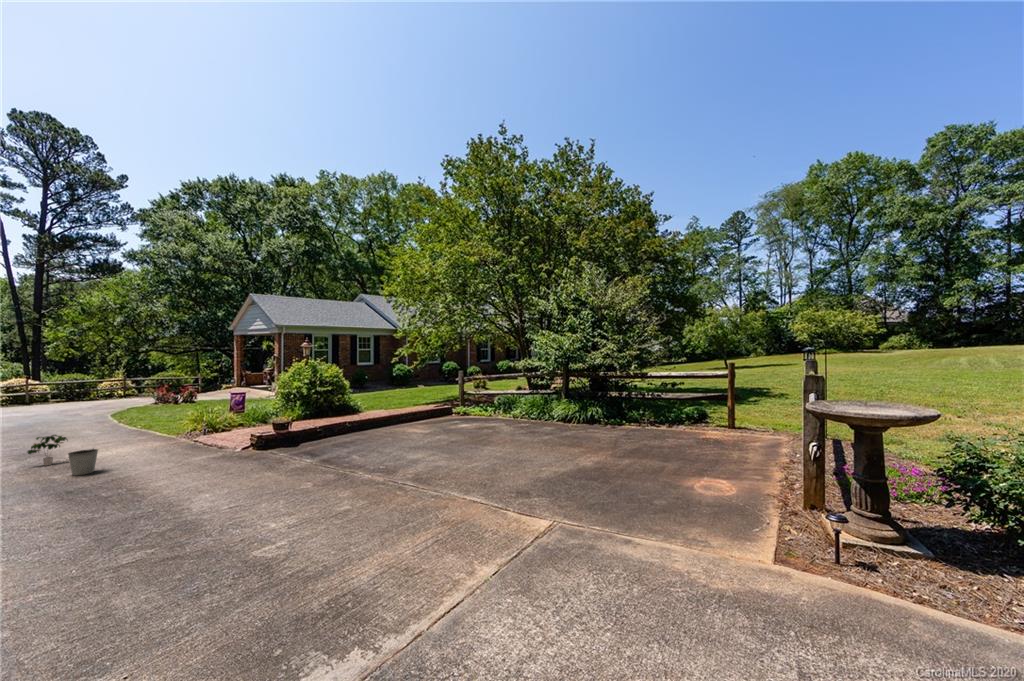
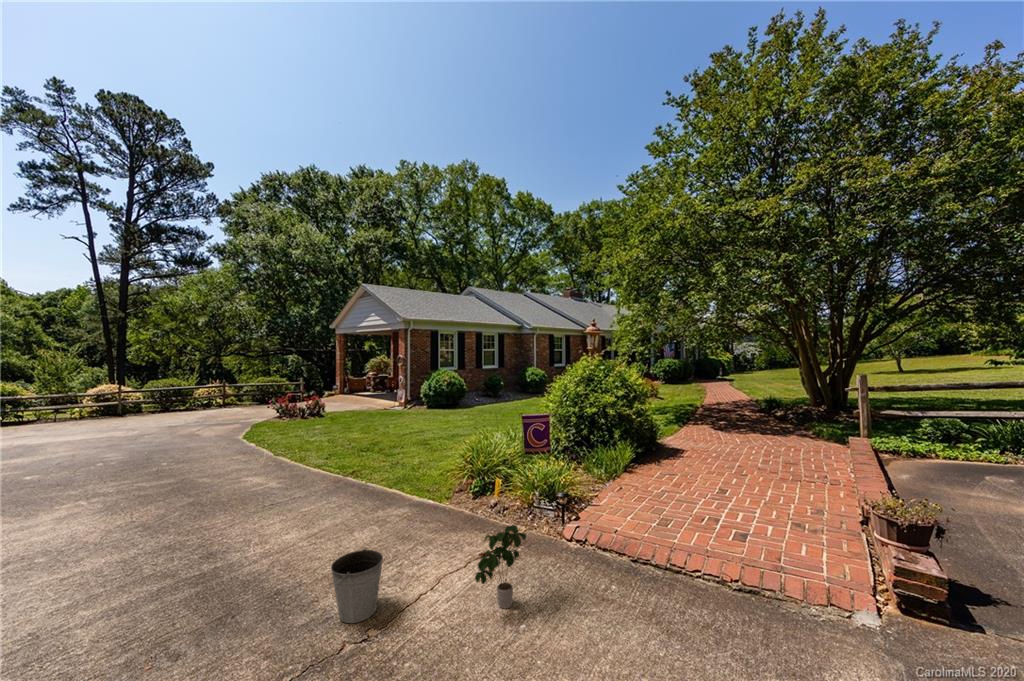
potted plant: present [27,435,67,466] -> present [475,525,526,609]

